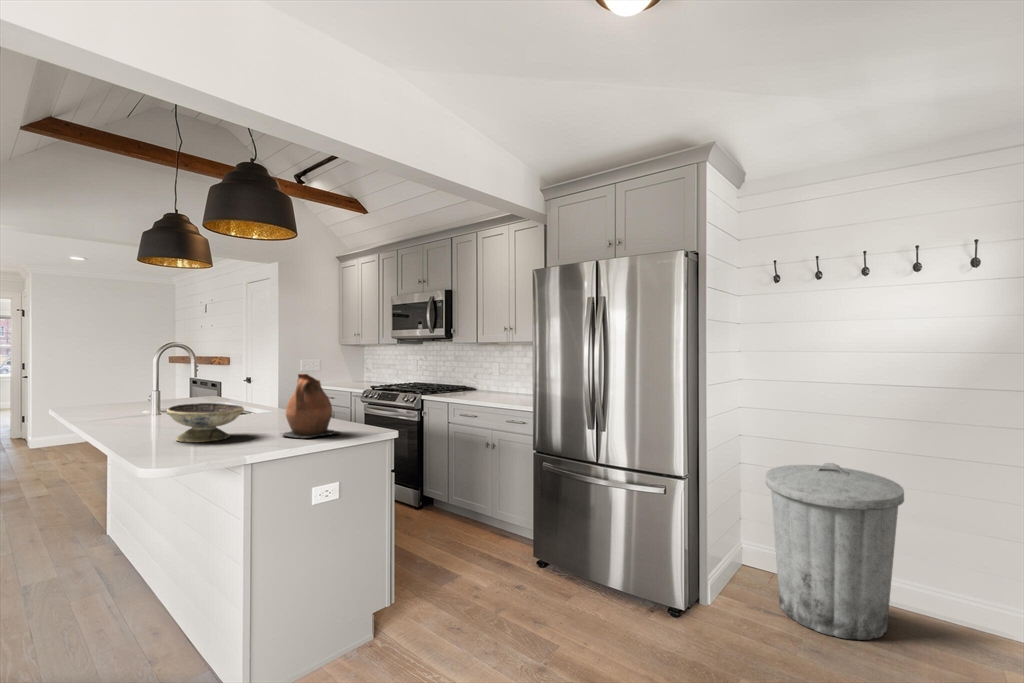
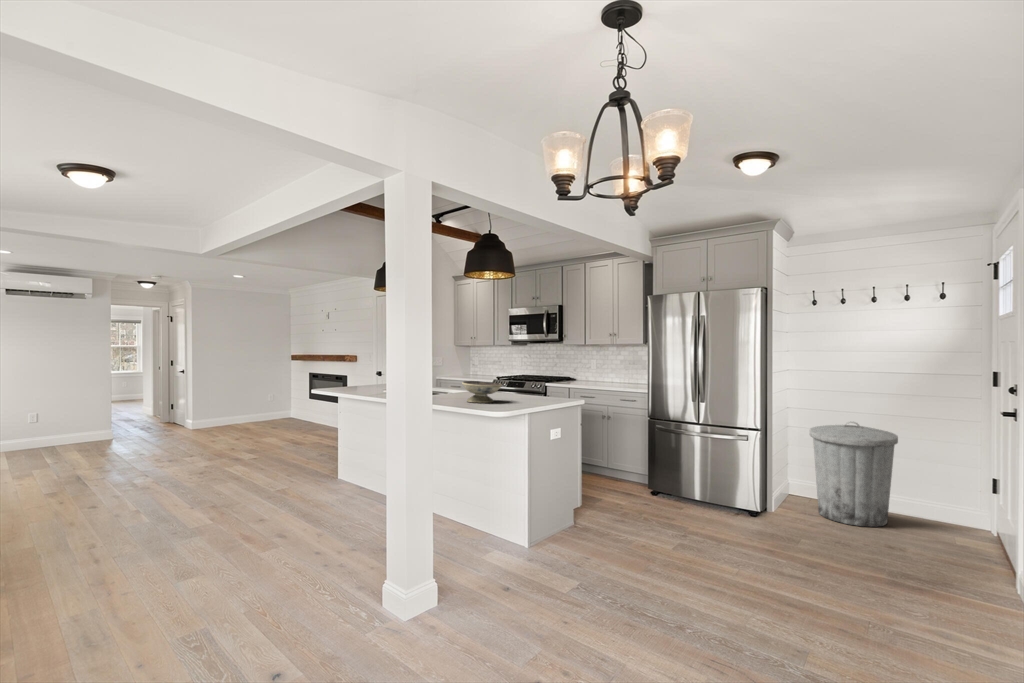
ceramic pitcher: present [282,374,340,438] -> none [519,363,554,401]

